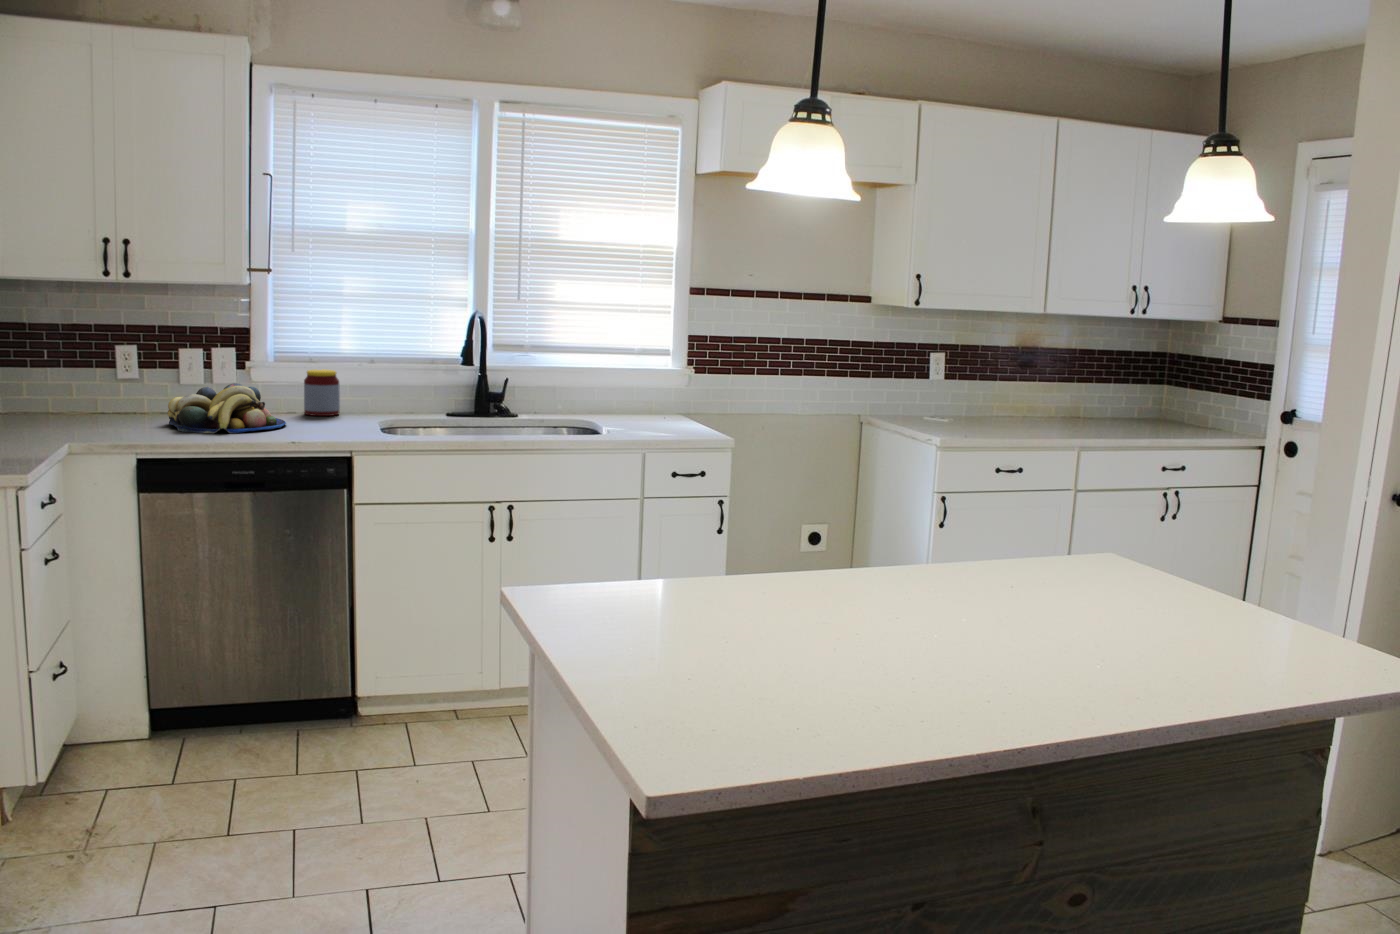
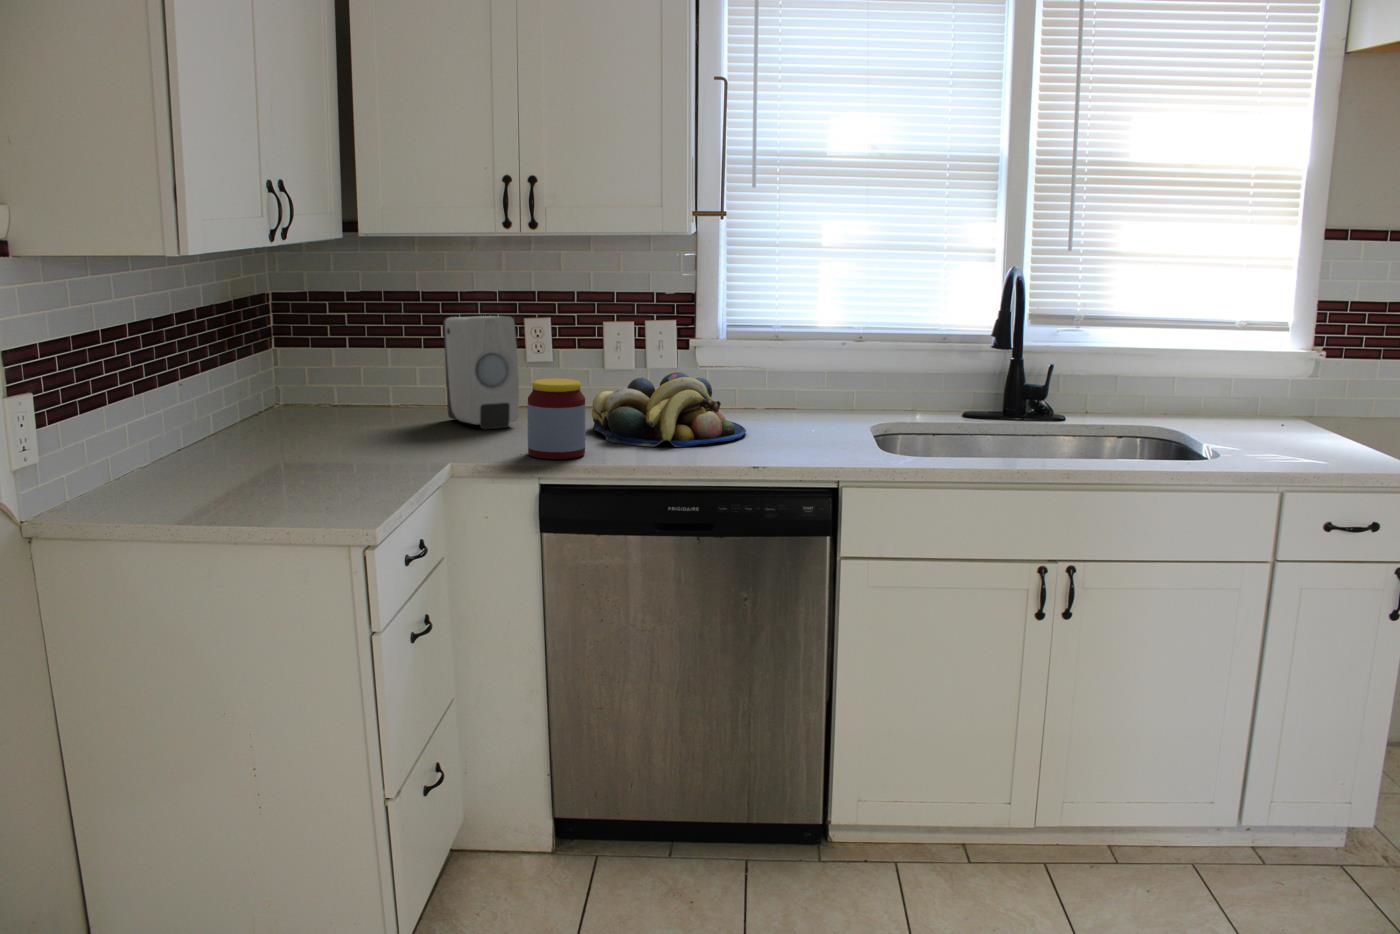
soap dispenser: none [46,343,109,425] -> present [443,316,519,429]
jar: present [304,369,340,416] -> present [528,378,585,459]

